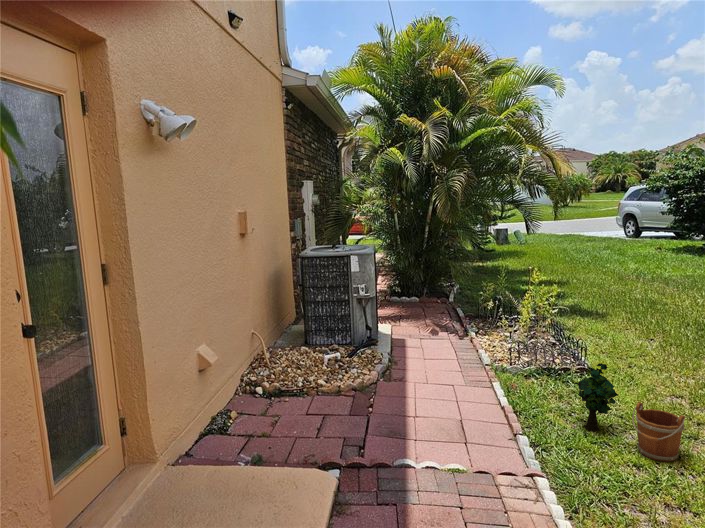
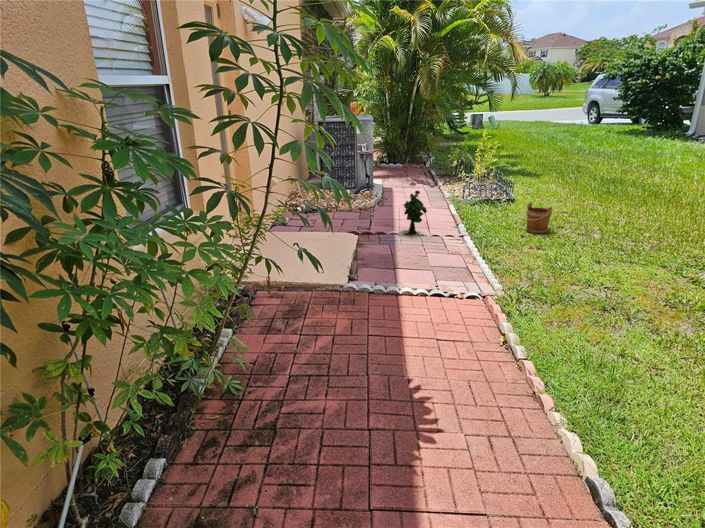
decorative plant: present [573,363,618,431] -> present [403,191,427,234]

